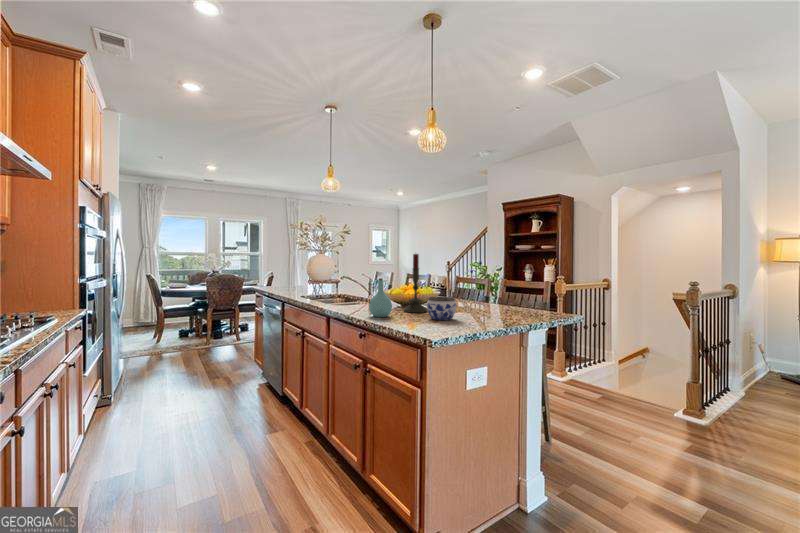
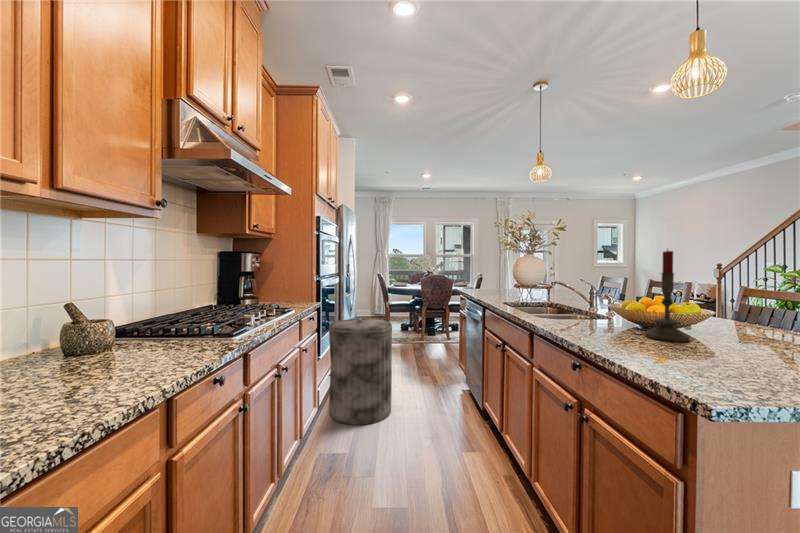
bottle: present [369,278,392,317] -> none [587,287,625,343]
jar: present [427,296,456,320] -> none [692,320,759,363]
trash can: none [96,323,183,445] -> present [329,317,392,425]

